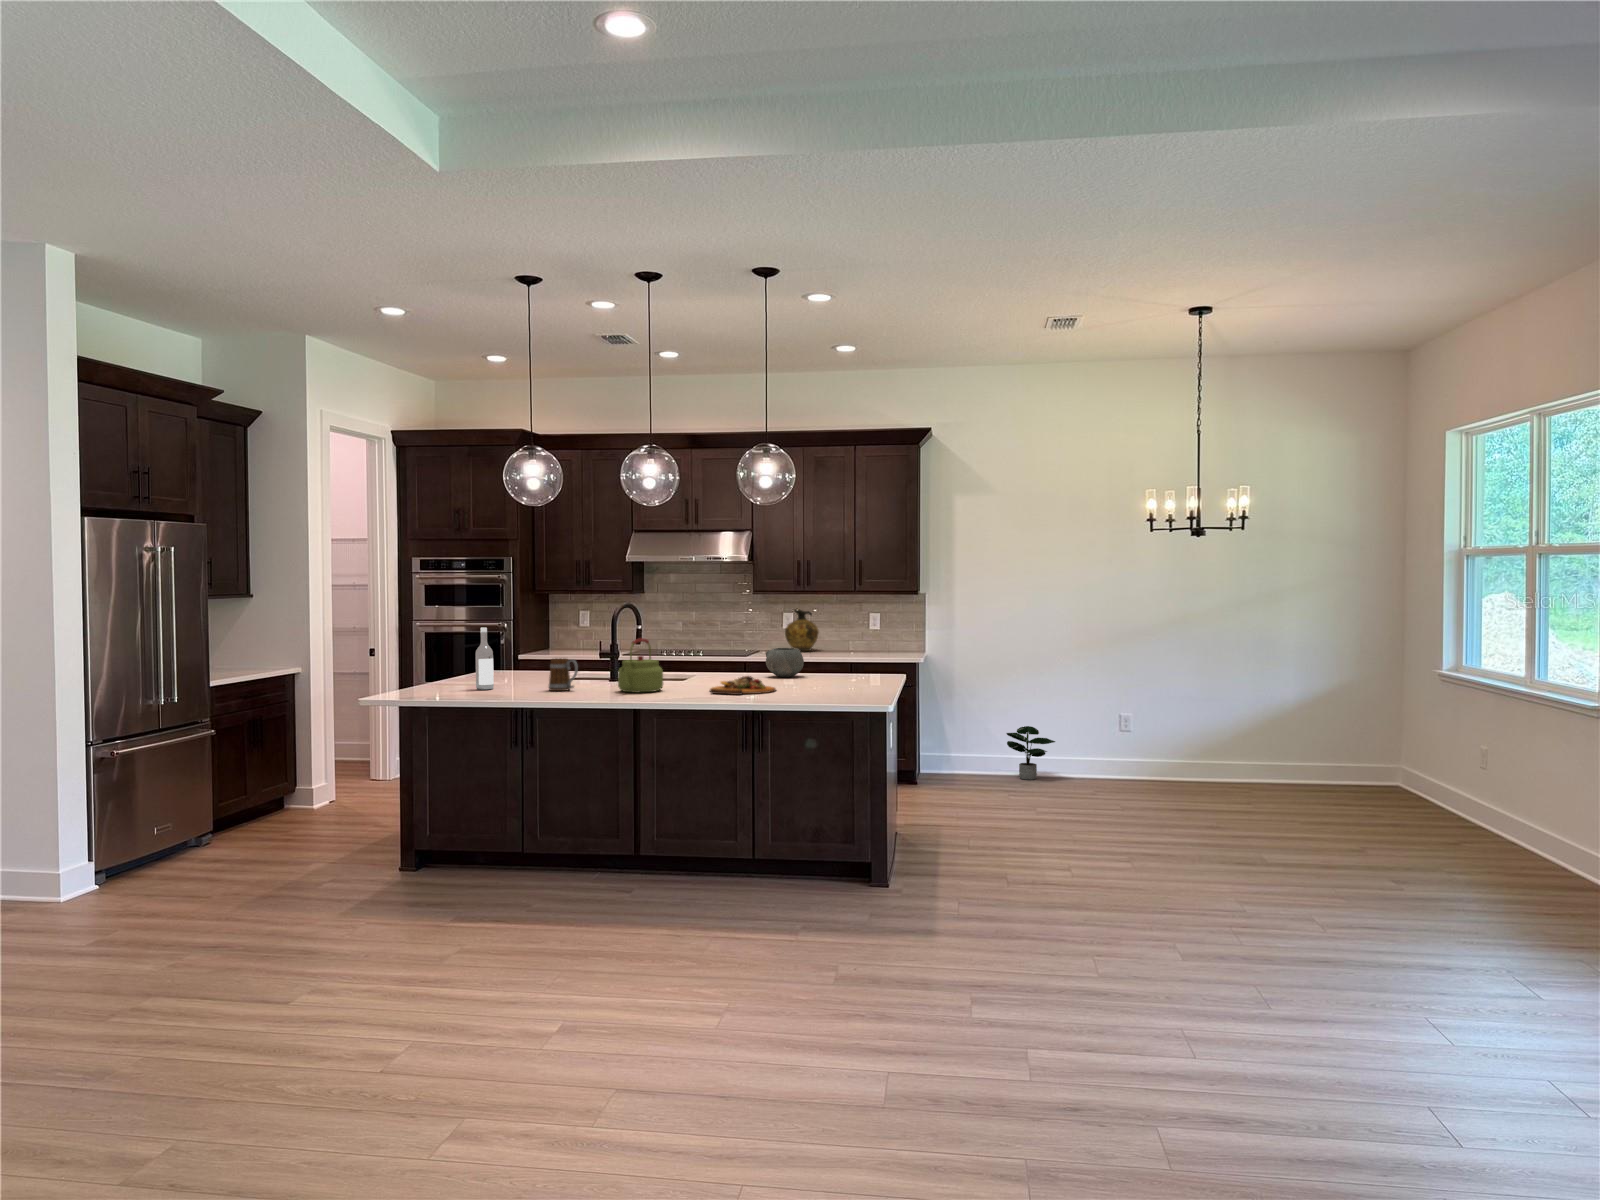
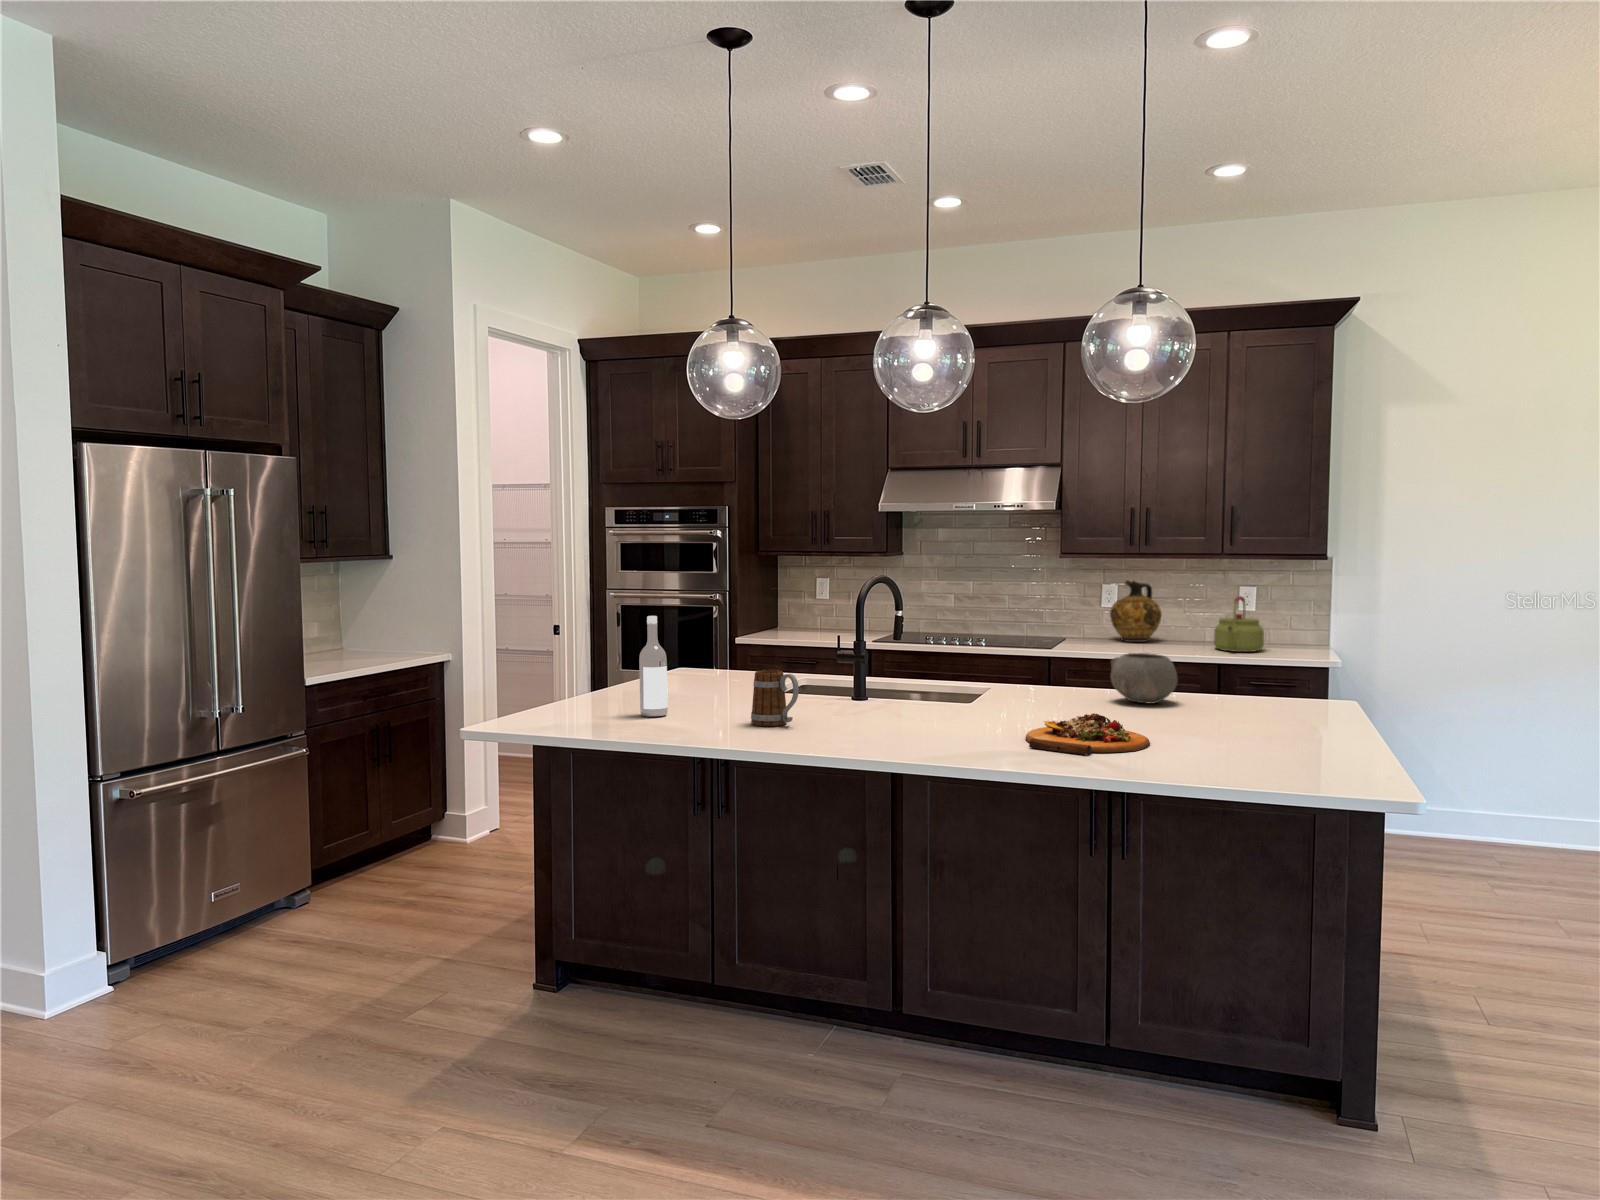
kettle: present [618,638,663,693] -> present [1214,596,1264,652]
potted plant: present [1006,726,1055,780] -> none [1469,768,1562,855]

